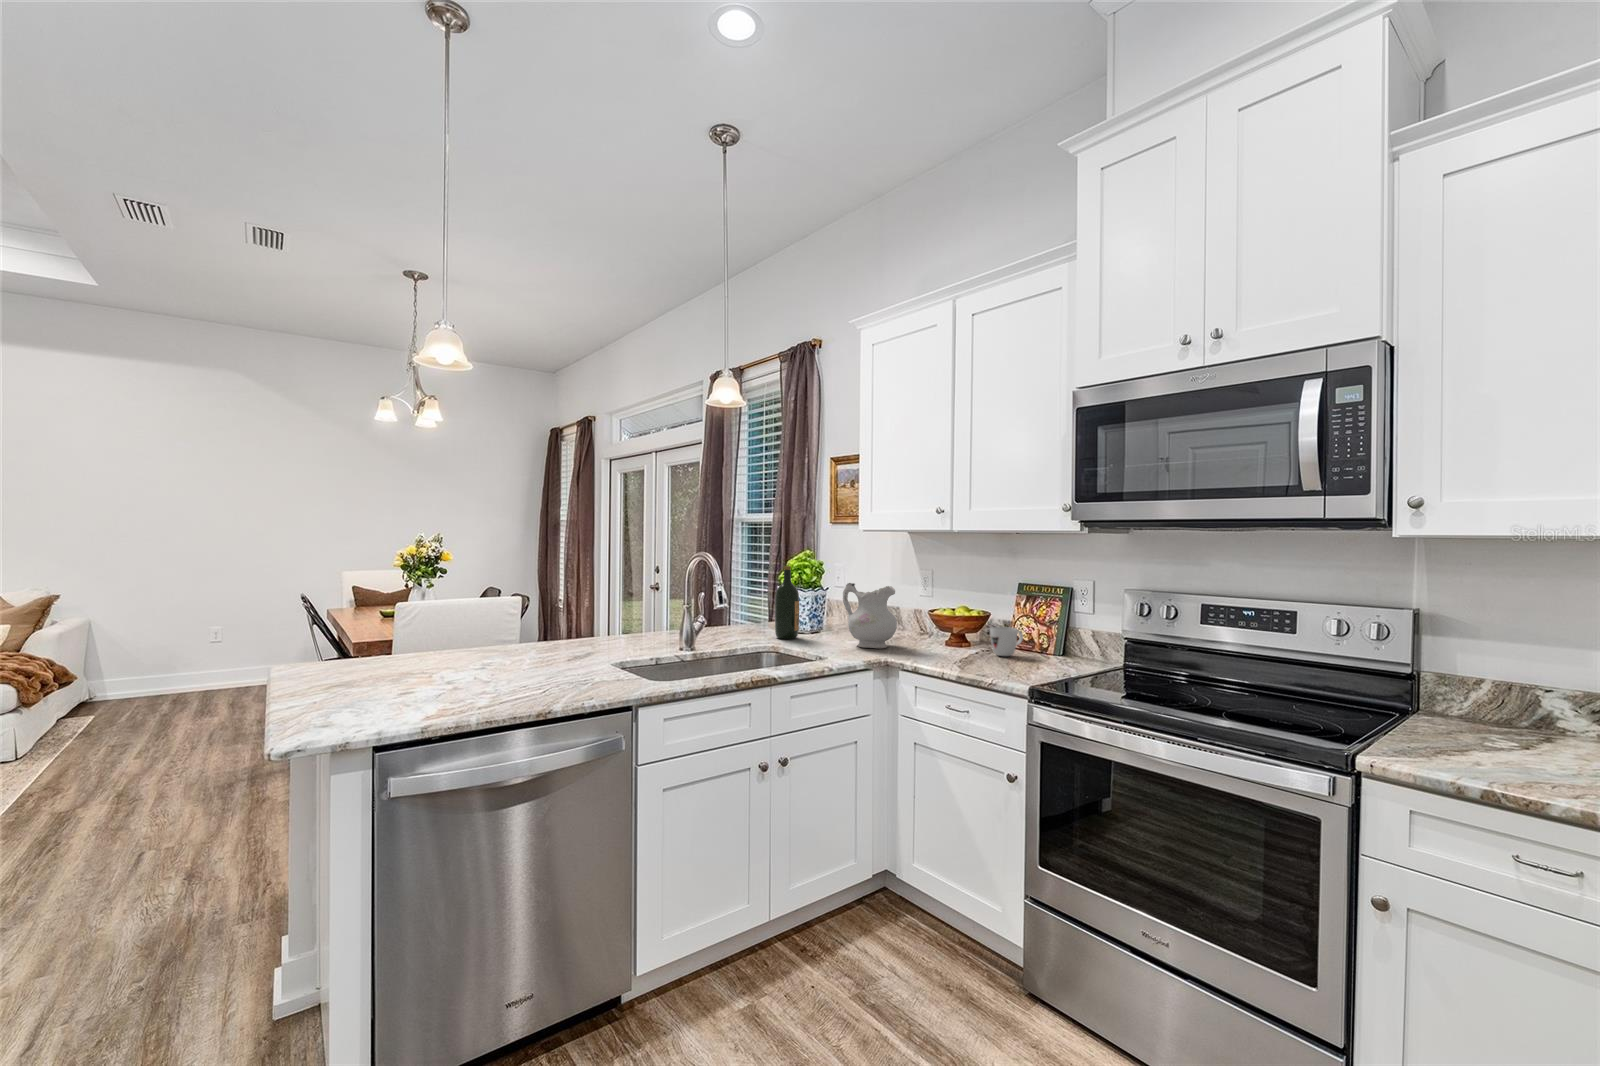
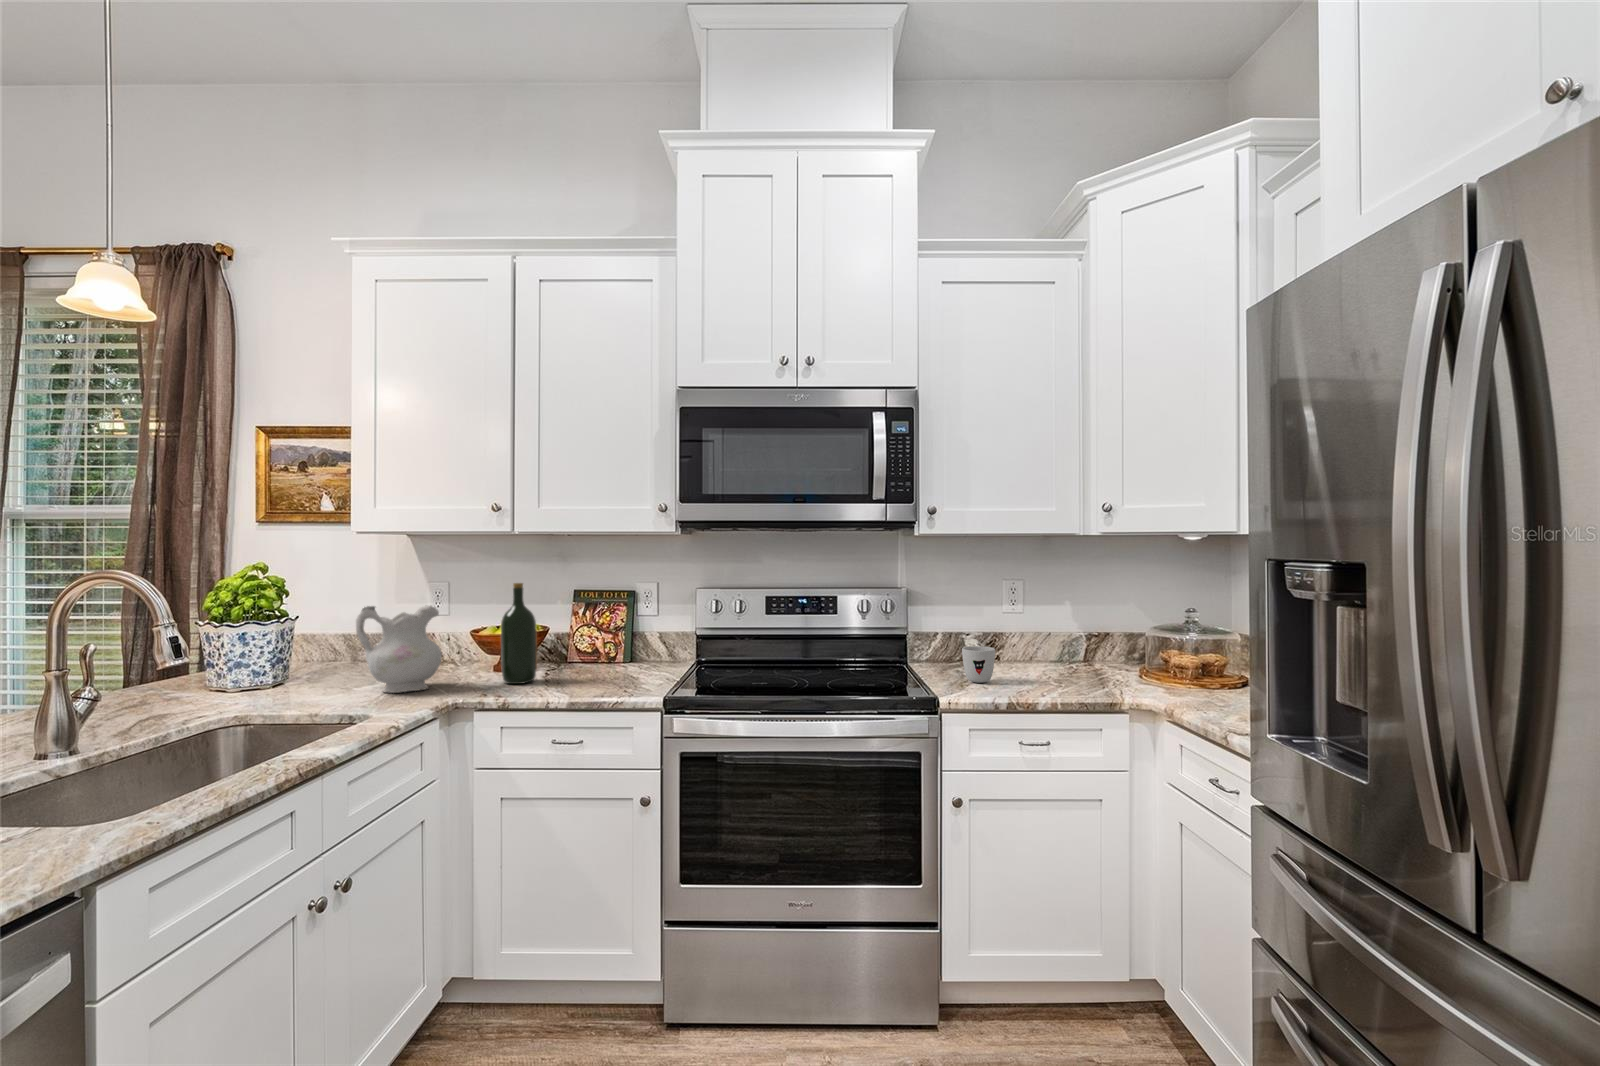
wine bottle: present [775,566,799,639] -> present [501,583,537,684]
mug: present [990,627,1023,656] -> present [962,646,995,683]

